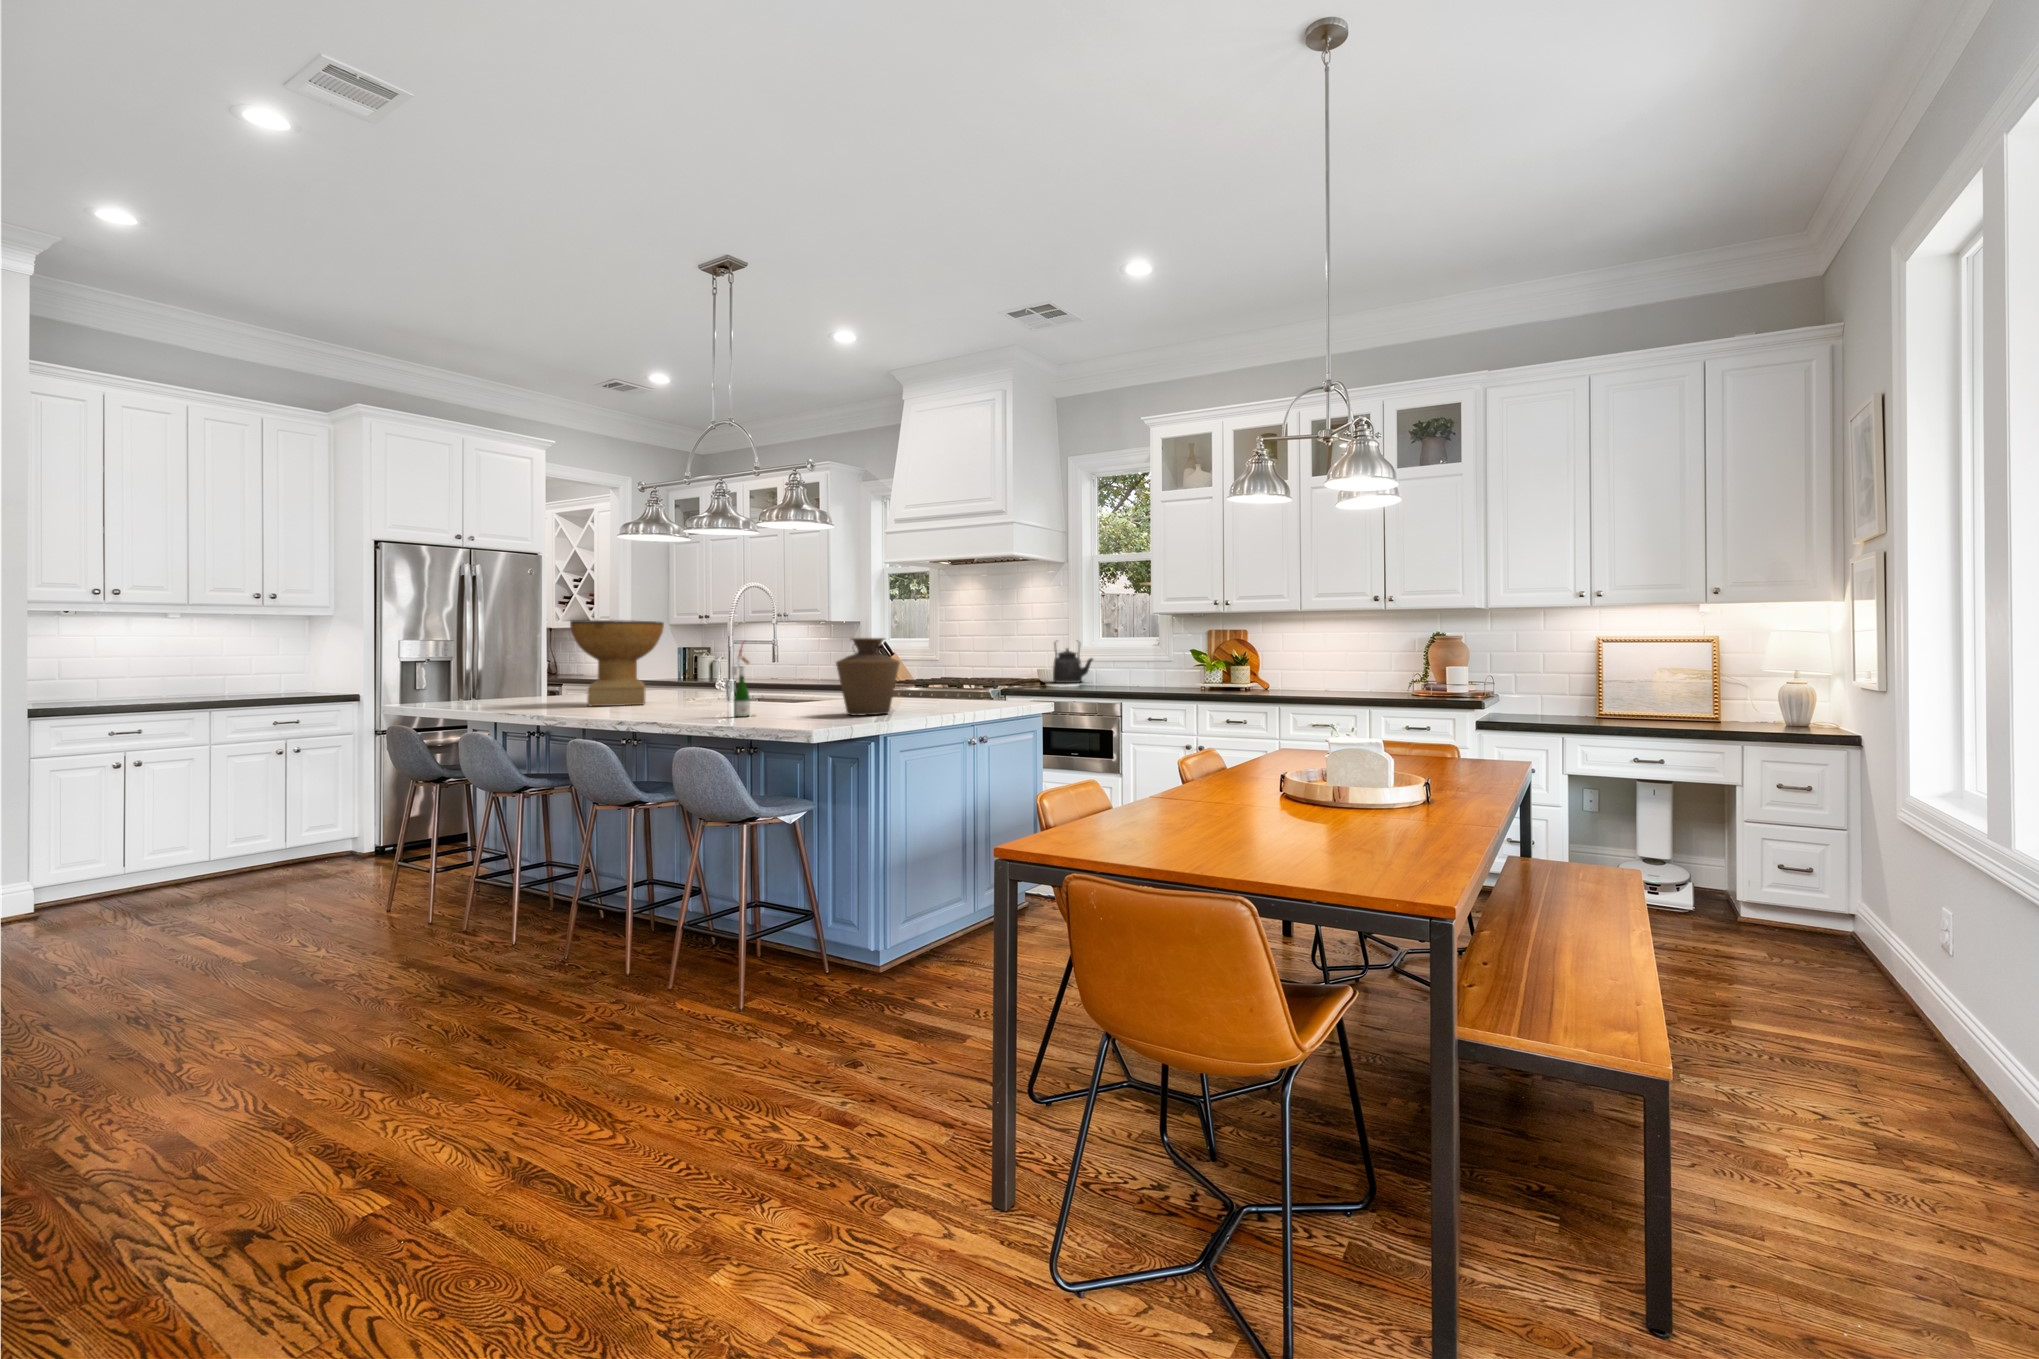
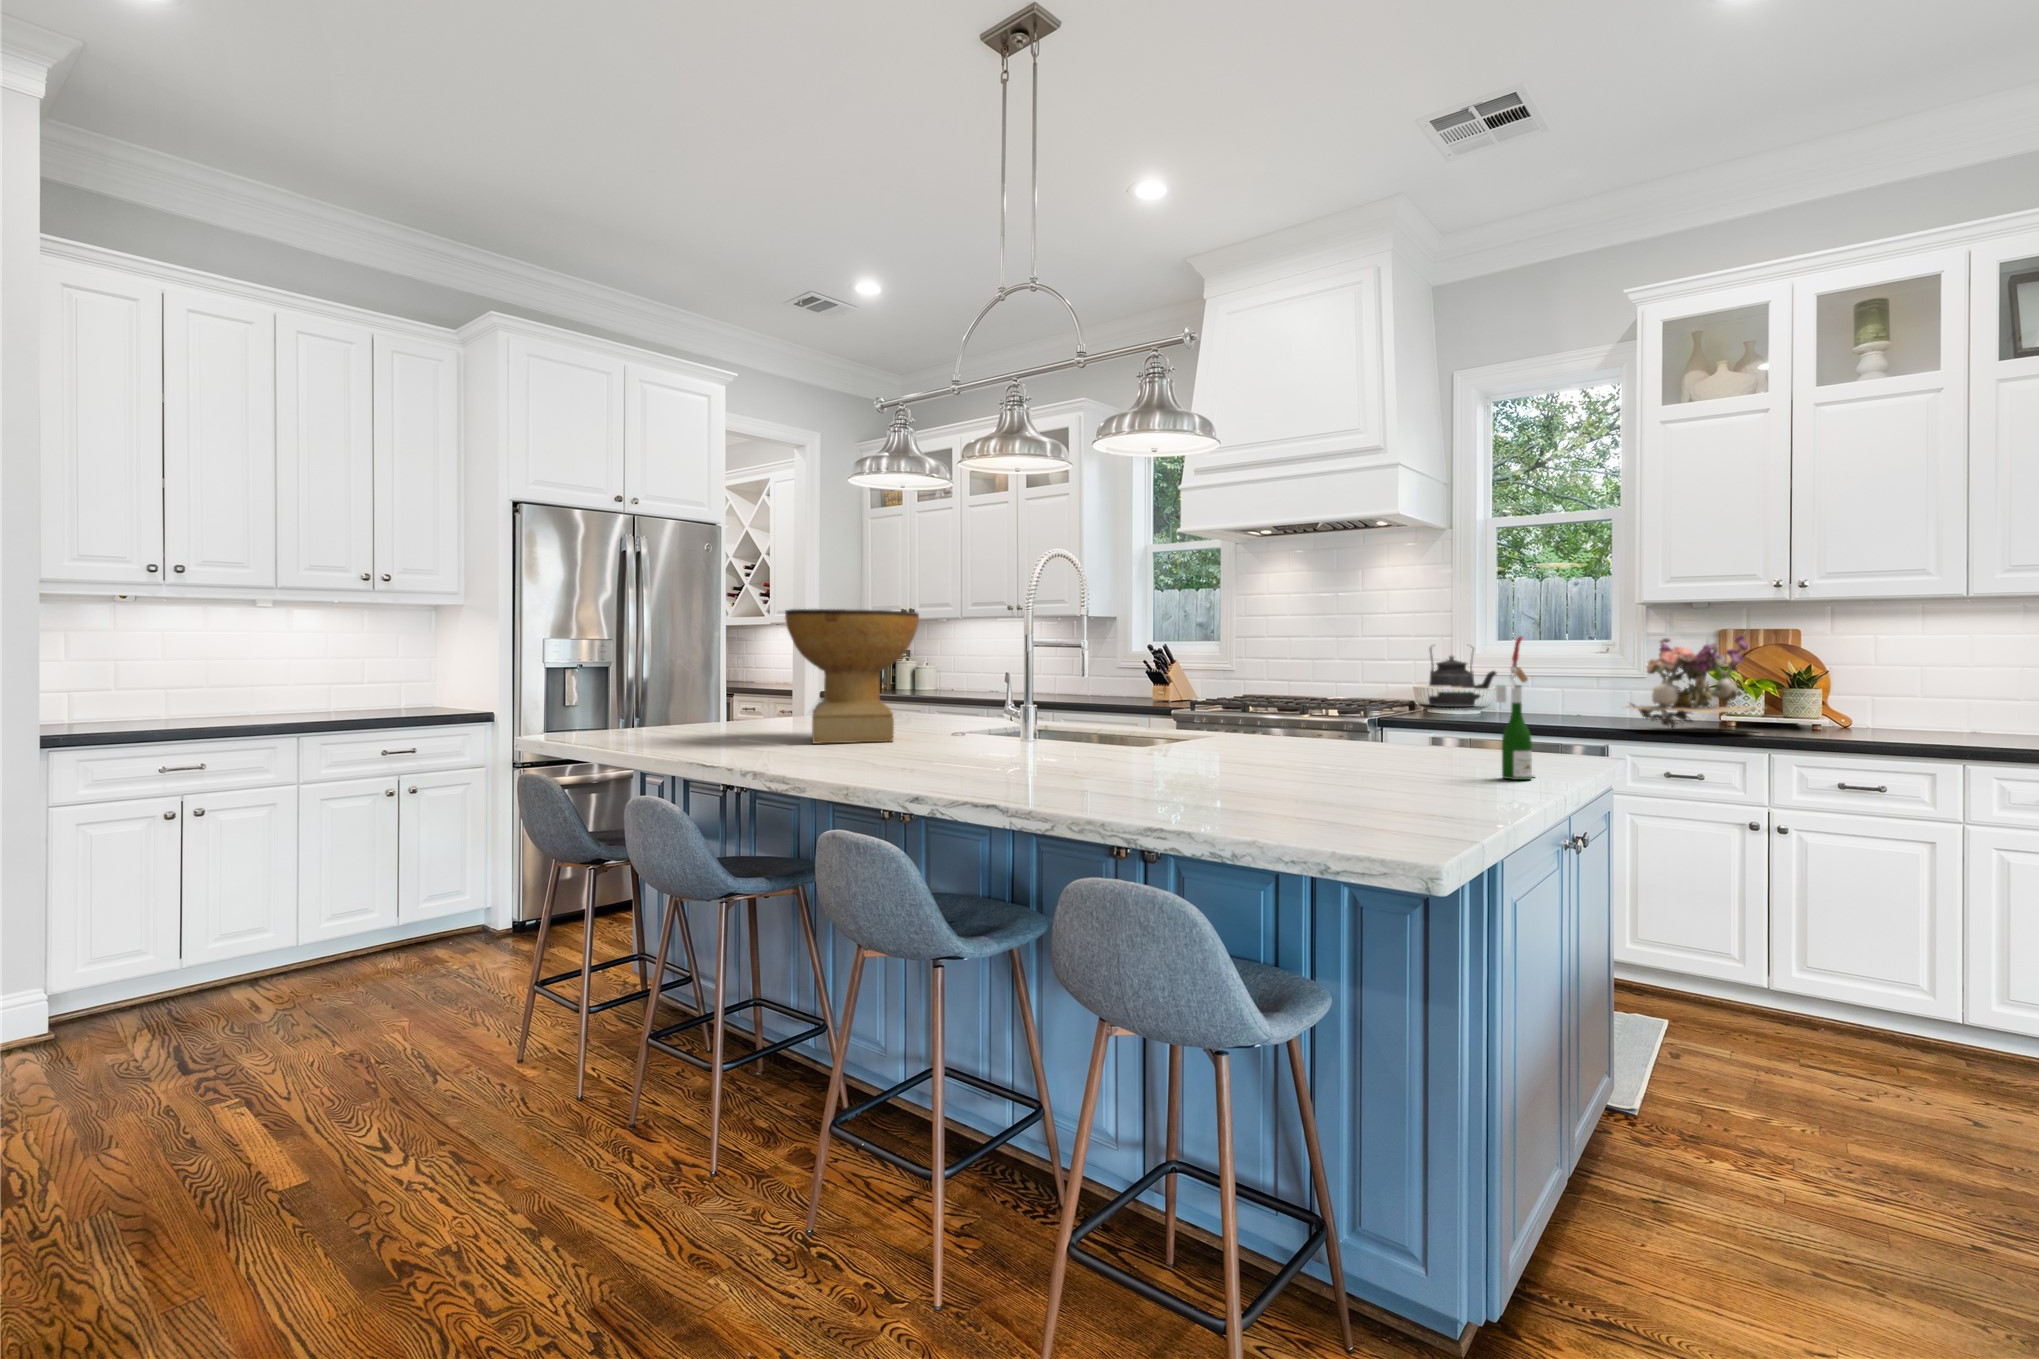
flower arrangement: none [1113,632,1192,692] -> present [1628,635,1757,728]
vase: present [836,638,900,716] -> none [1281,639,1401,784]
wine bottle: present [732,644,750,717] -> present [1496,637,1535,780]

